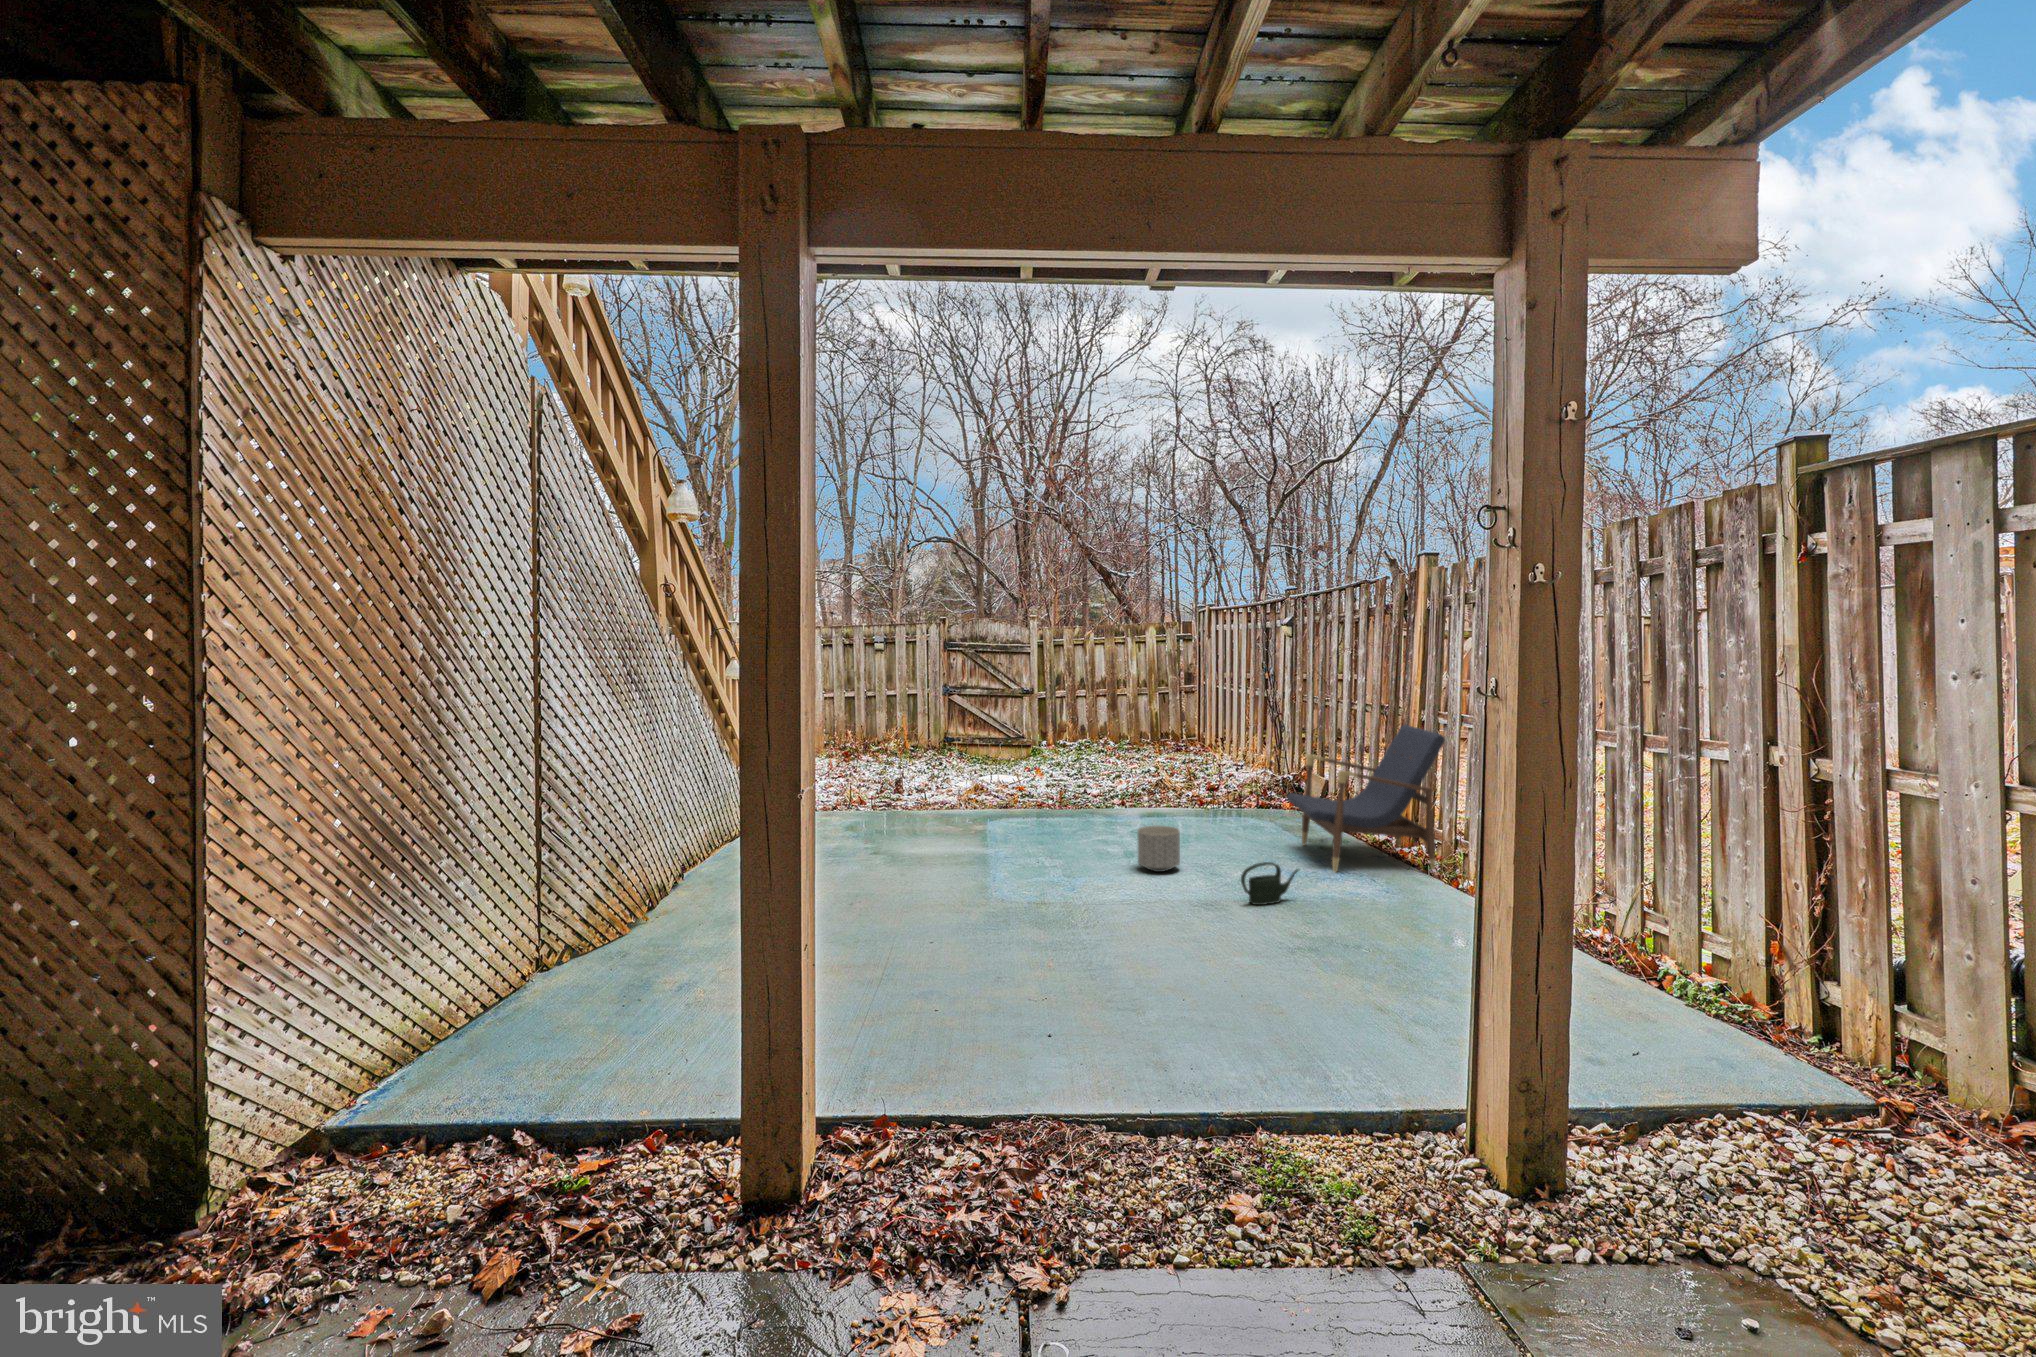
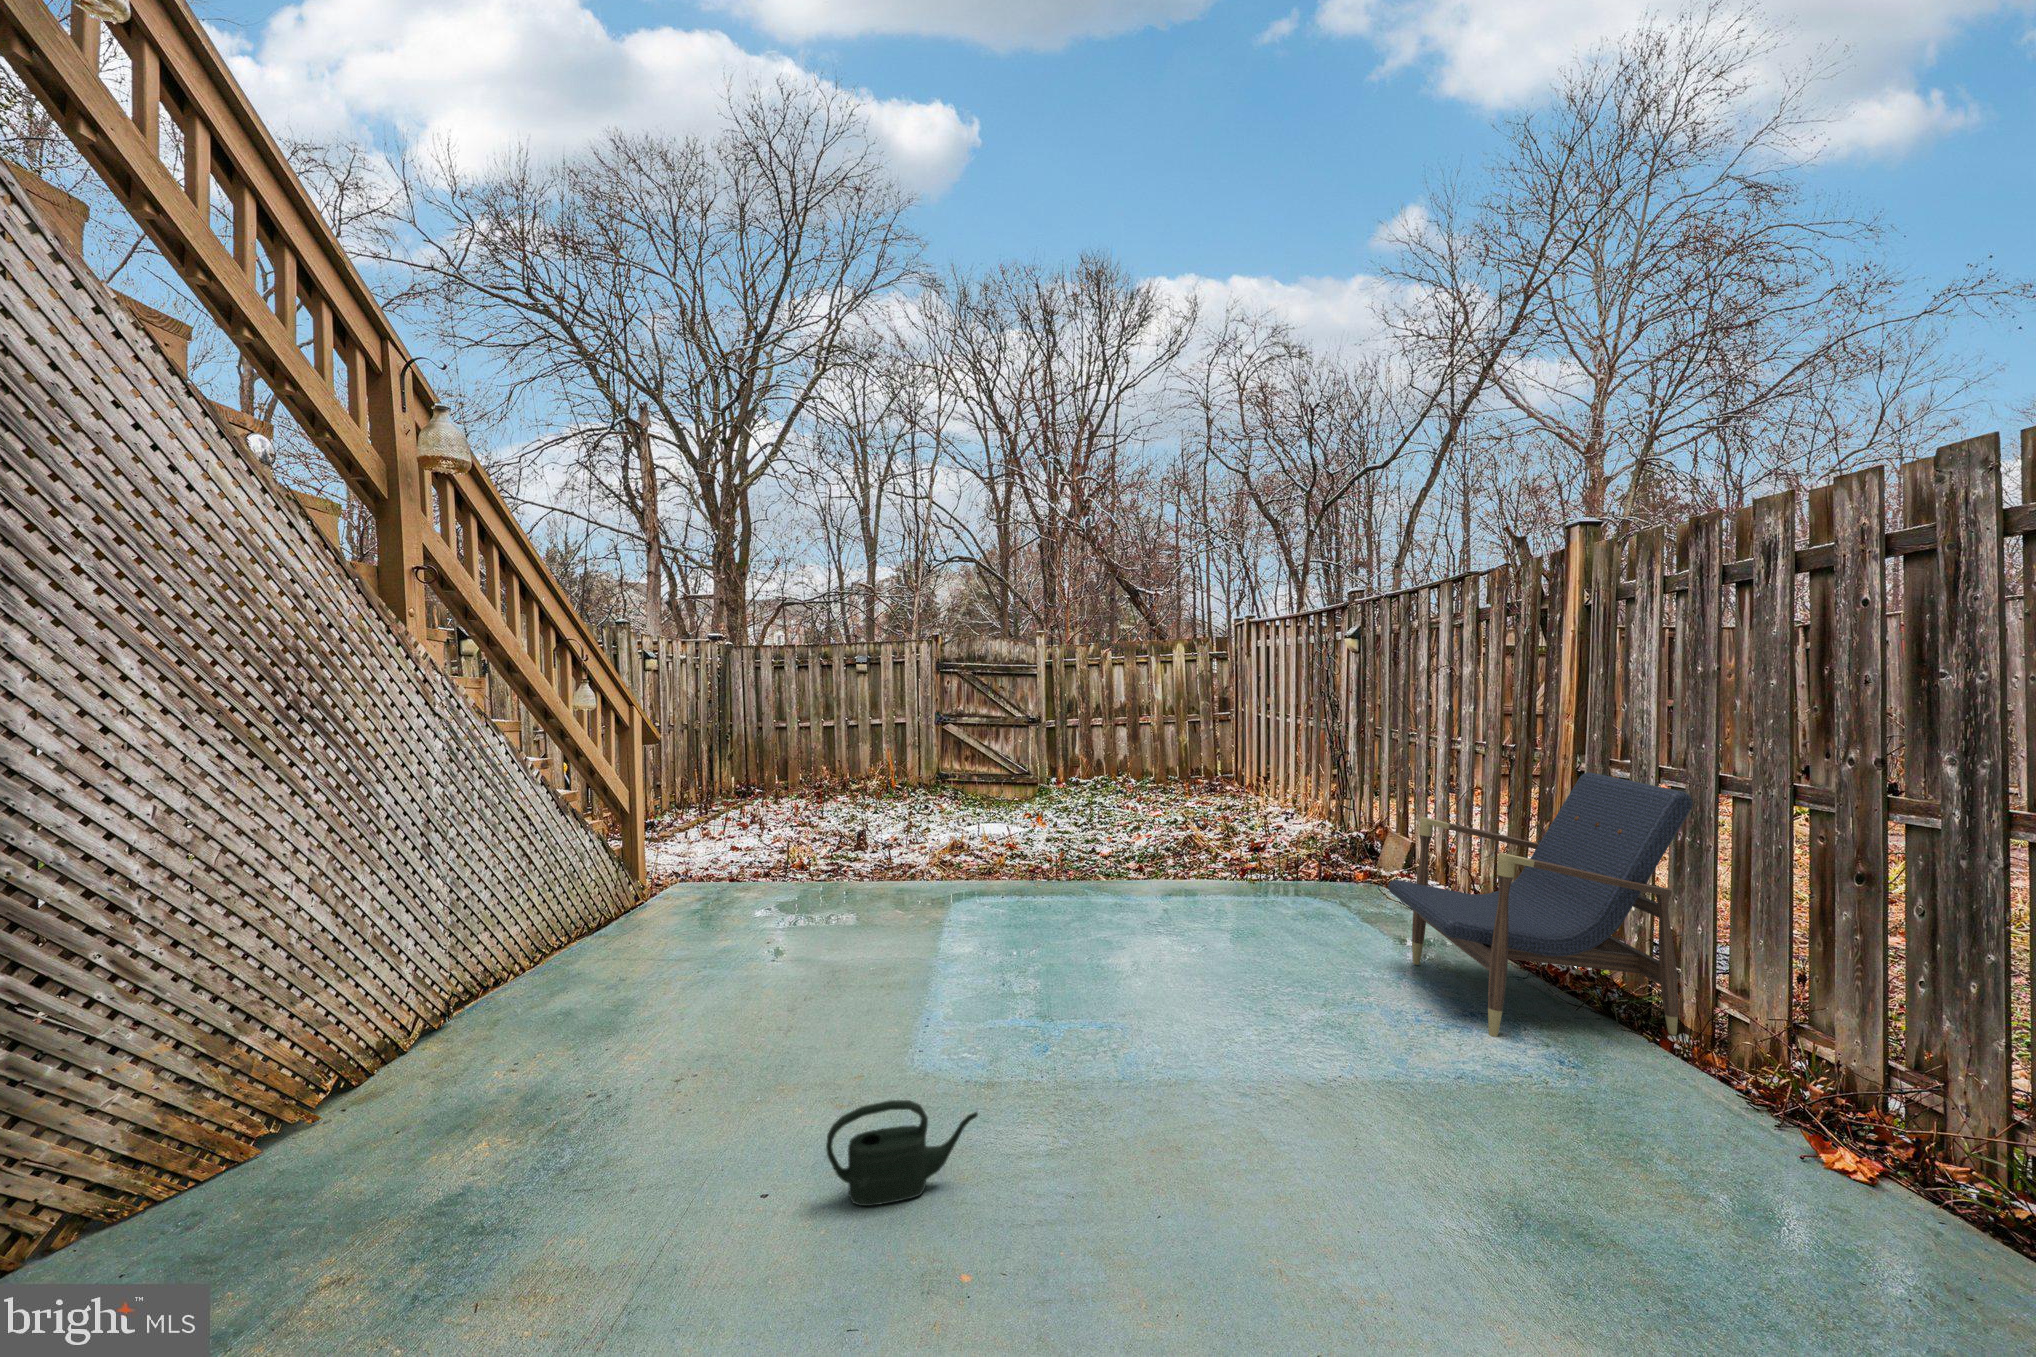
planter: present [1137,825,1180,872] -> none [1141,936,1214,1021]
watering can: present [1241,862,1299,905] -> present [826,1100,978,1206]

